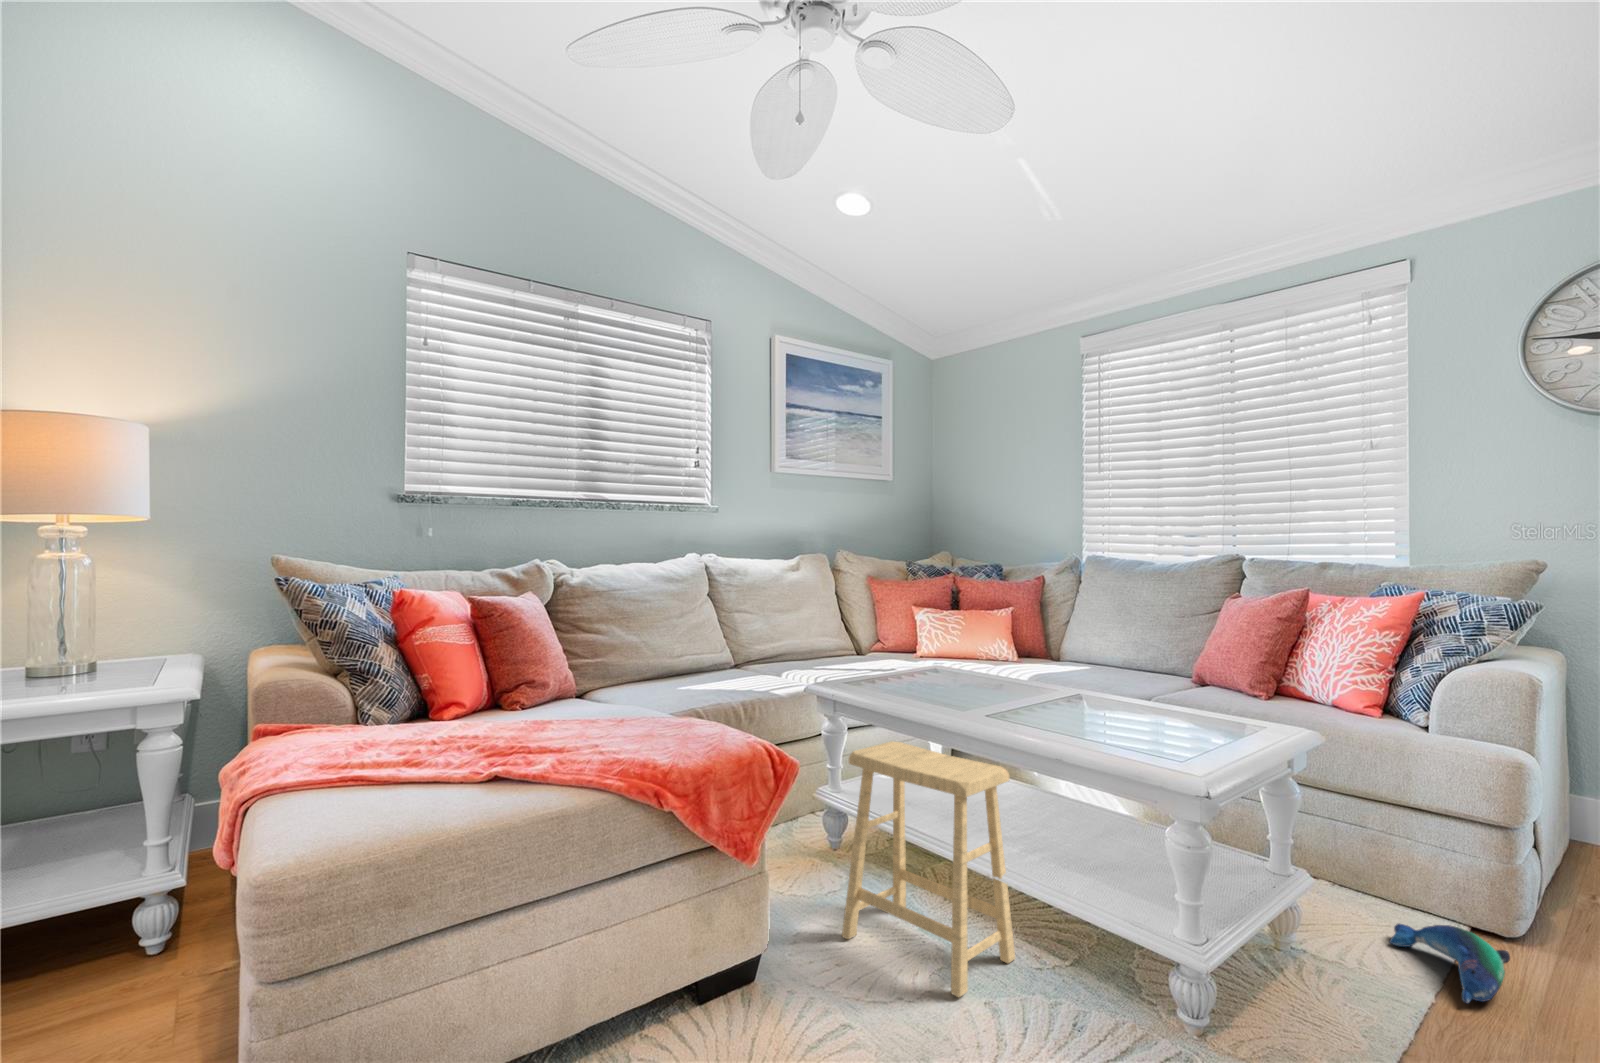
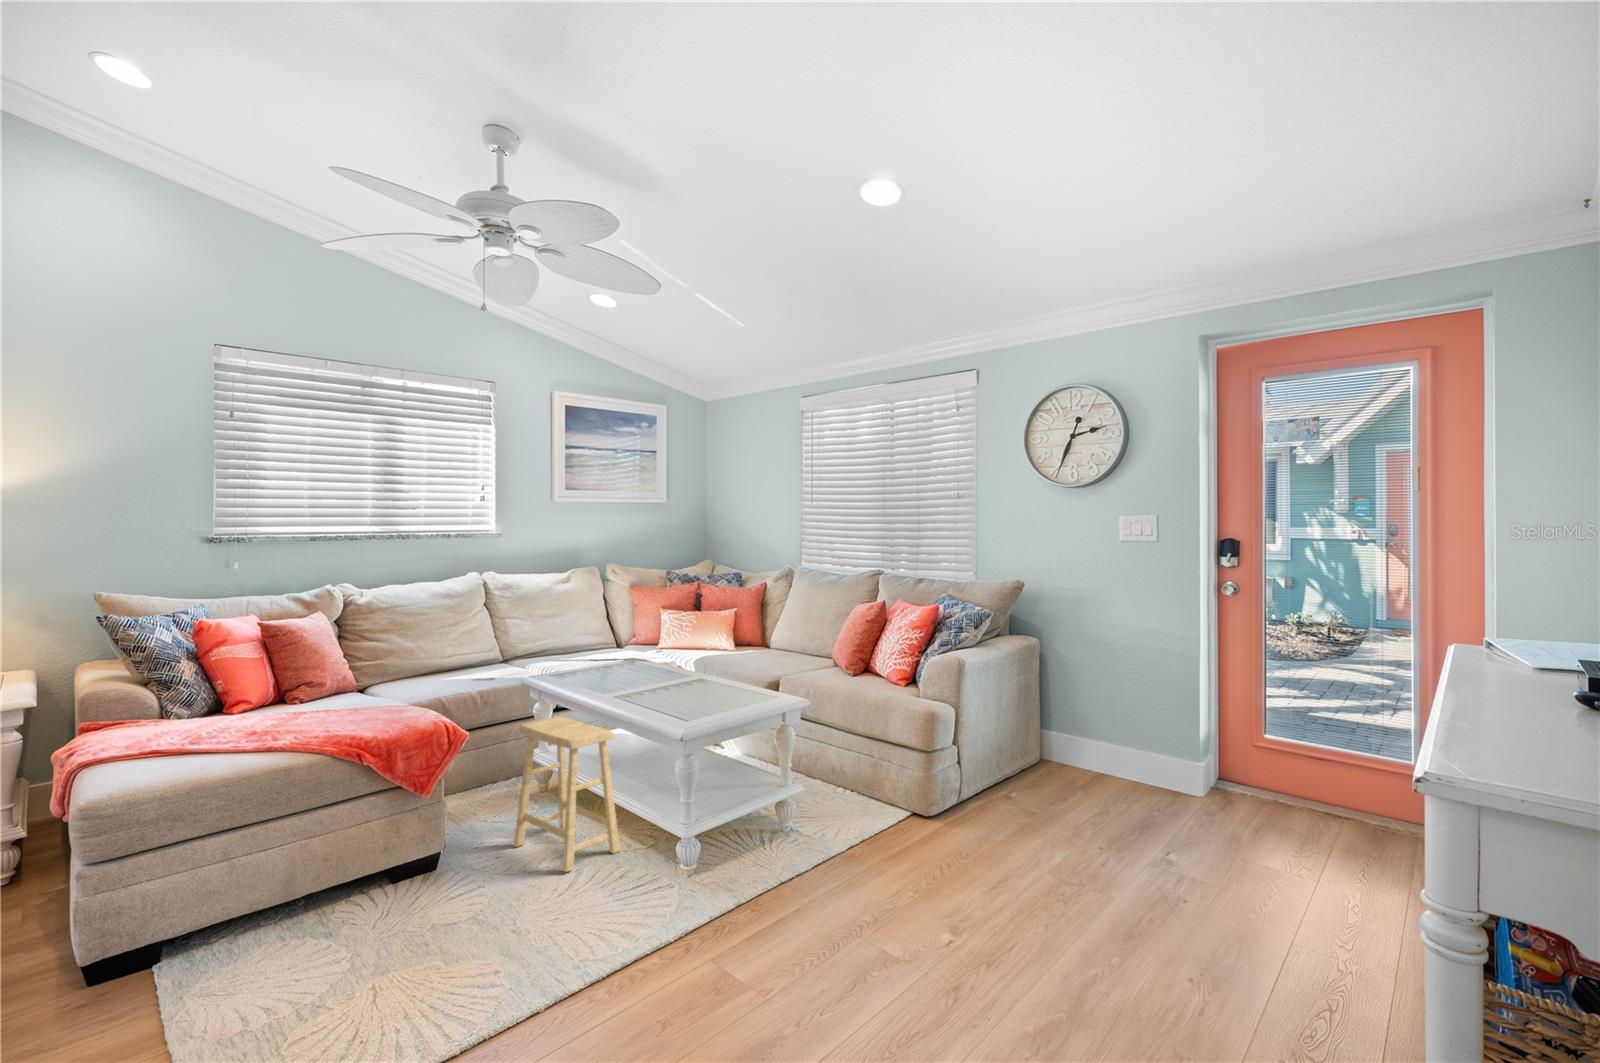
plush toy: present [1390,924,1510,1003] -> none [864,815,907,856]

